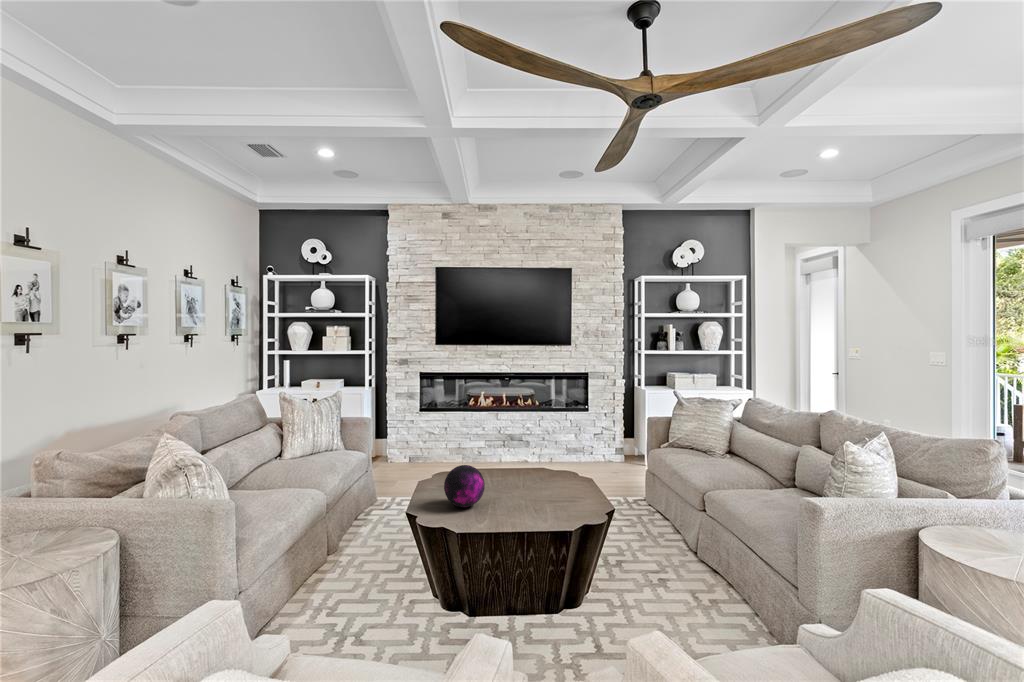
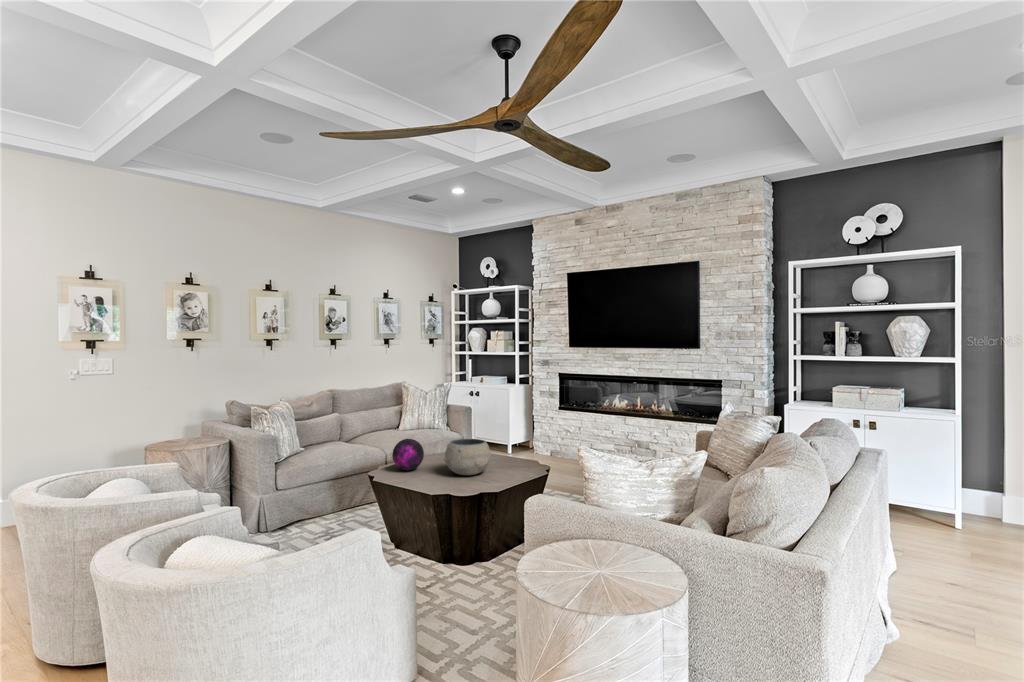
ceramic bowl: none [507,453,563,498] -> present [444,439,491,475]

